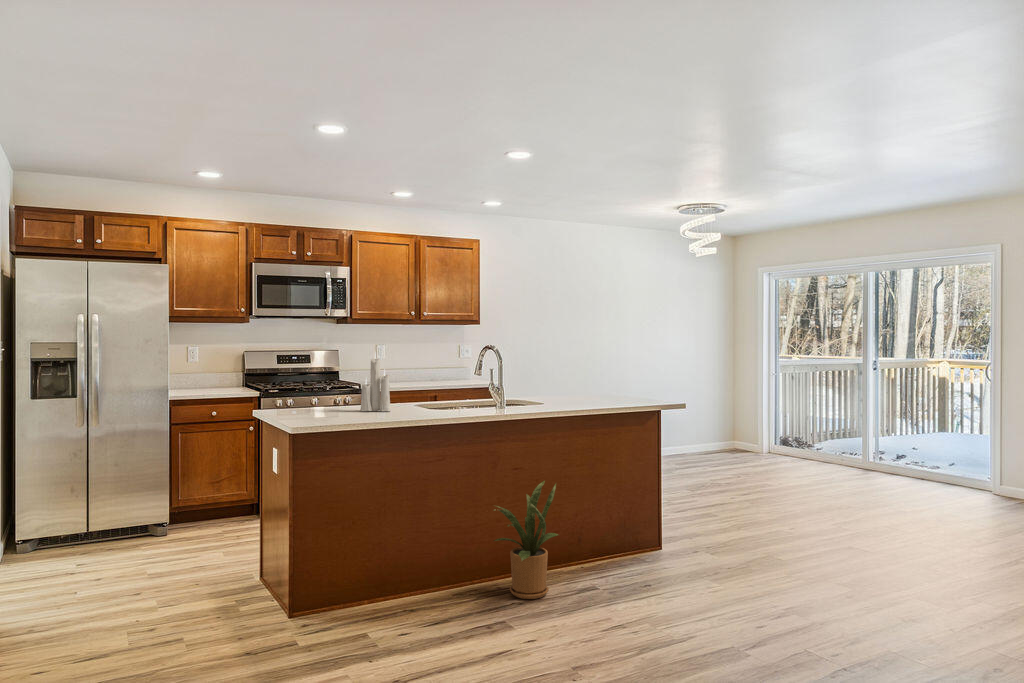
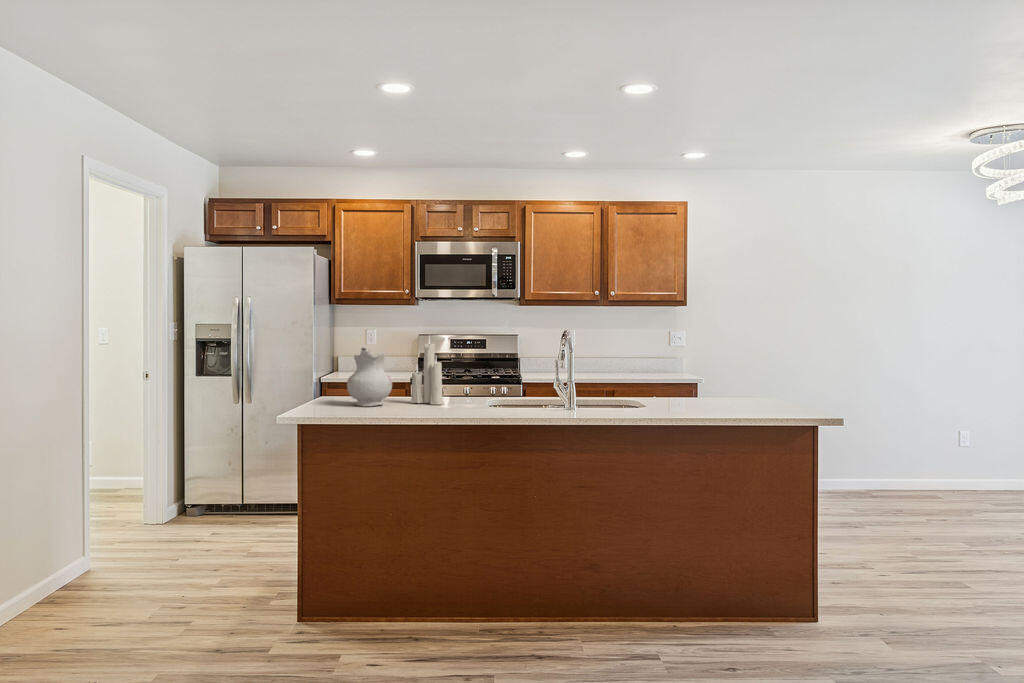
ceramic pitcher: none [313,364,354,416] -> present [347,348,392,406]
house plant: present [494,481,558,599] -> none [500,505,623,655]

